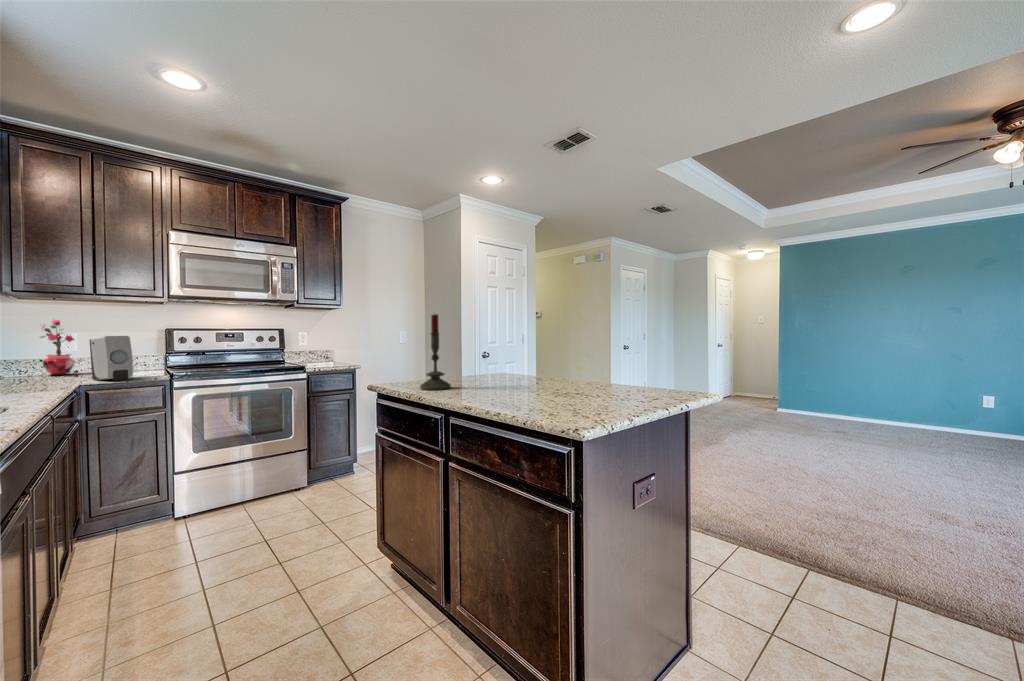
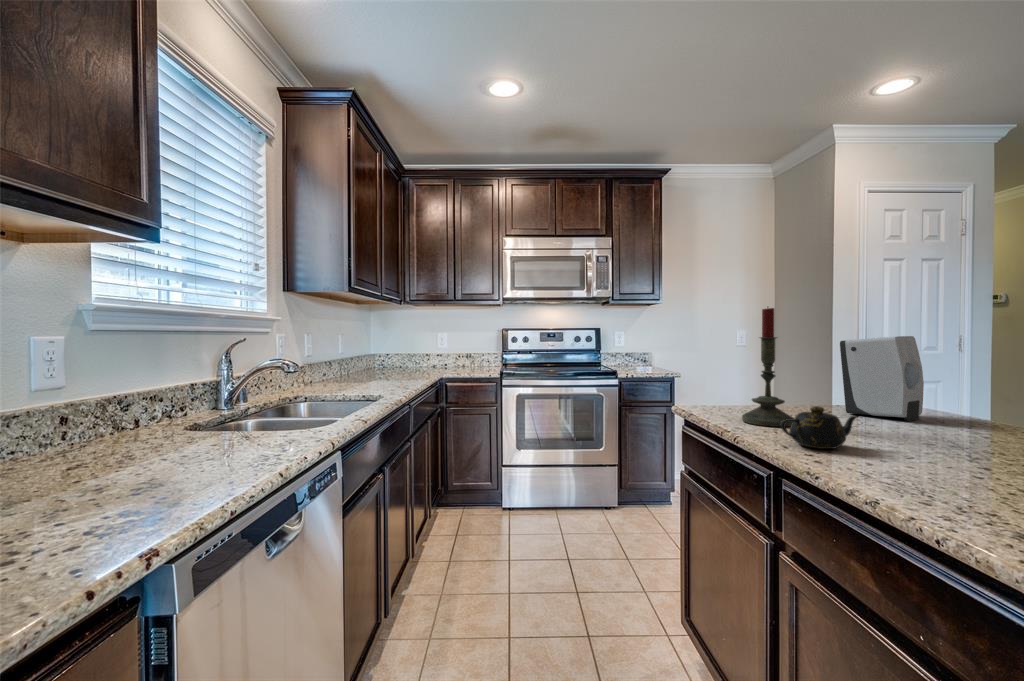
potted plant: present [40,320,75,375] -> none [421,321,448,367]
soap dispenser: present [89,336,133,381] -> present [840,336,924,421]
teapot: none [447,372,484,396] -> present [780,406,858,449]

